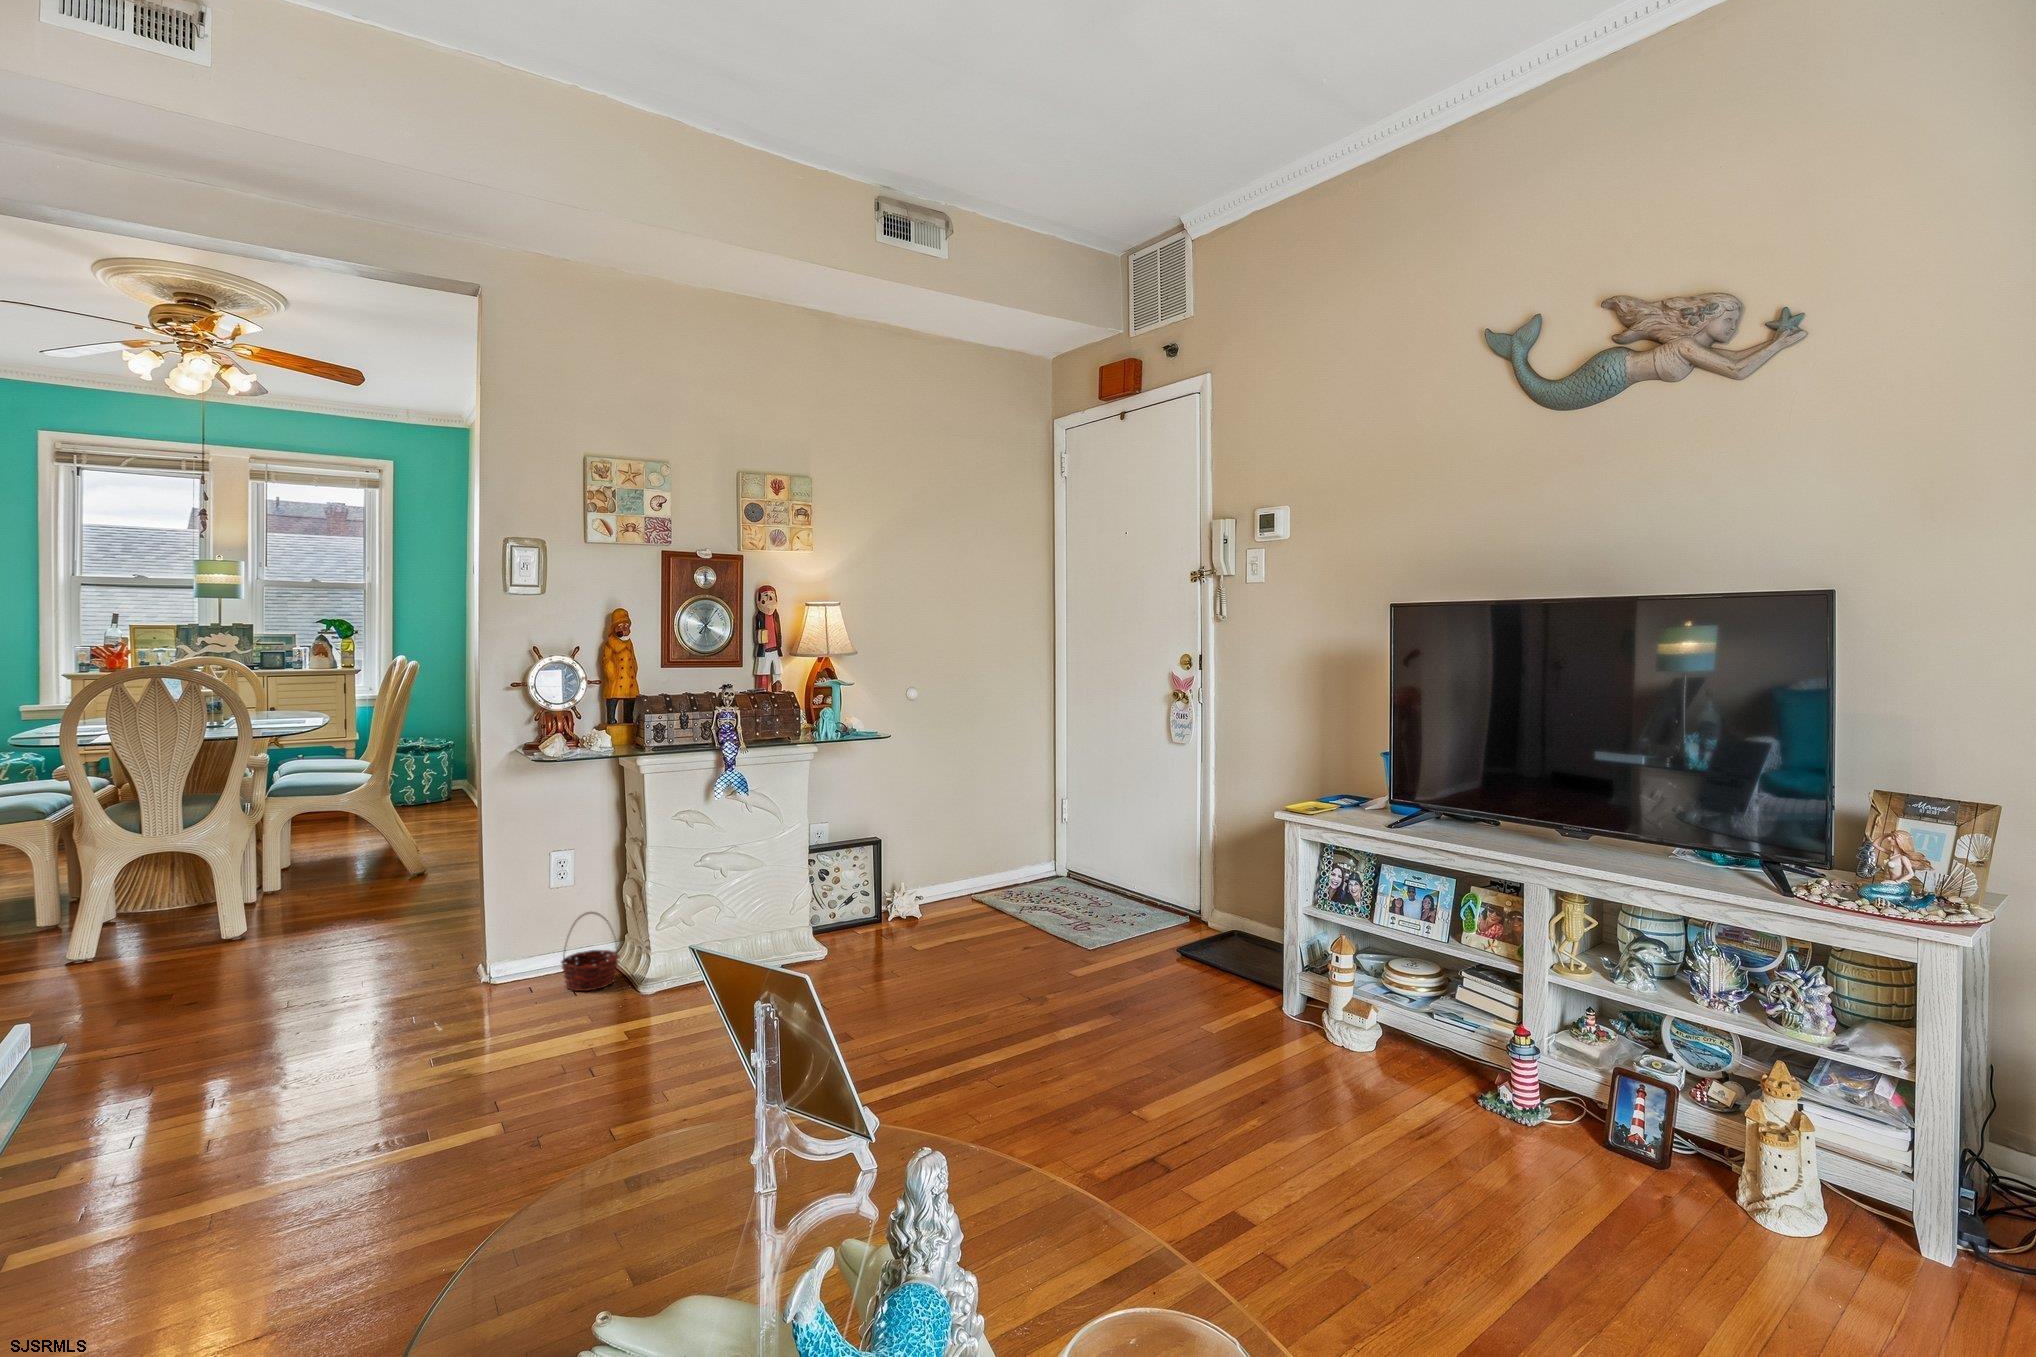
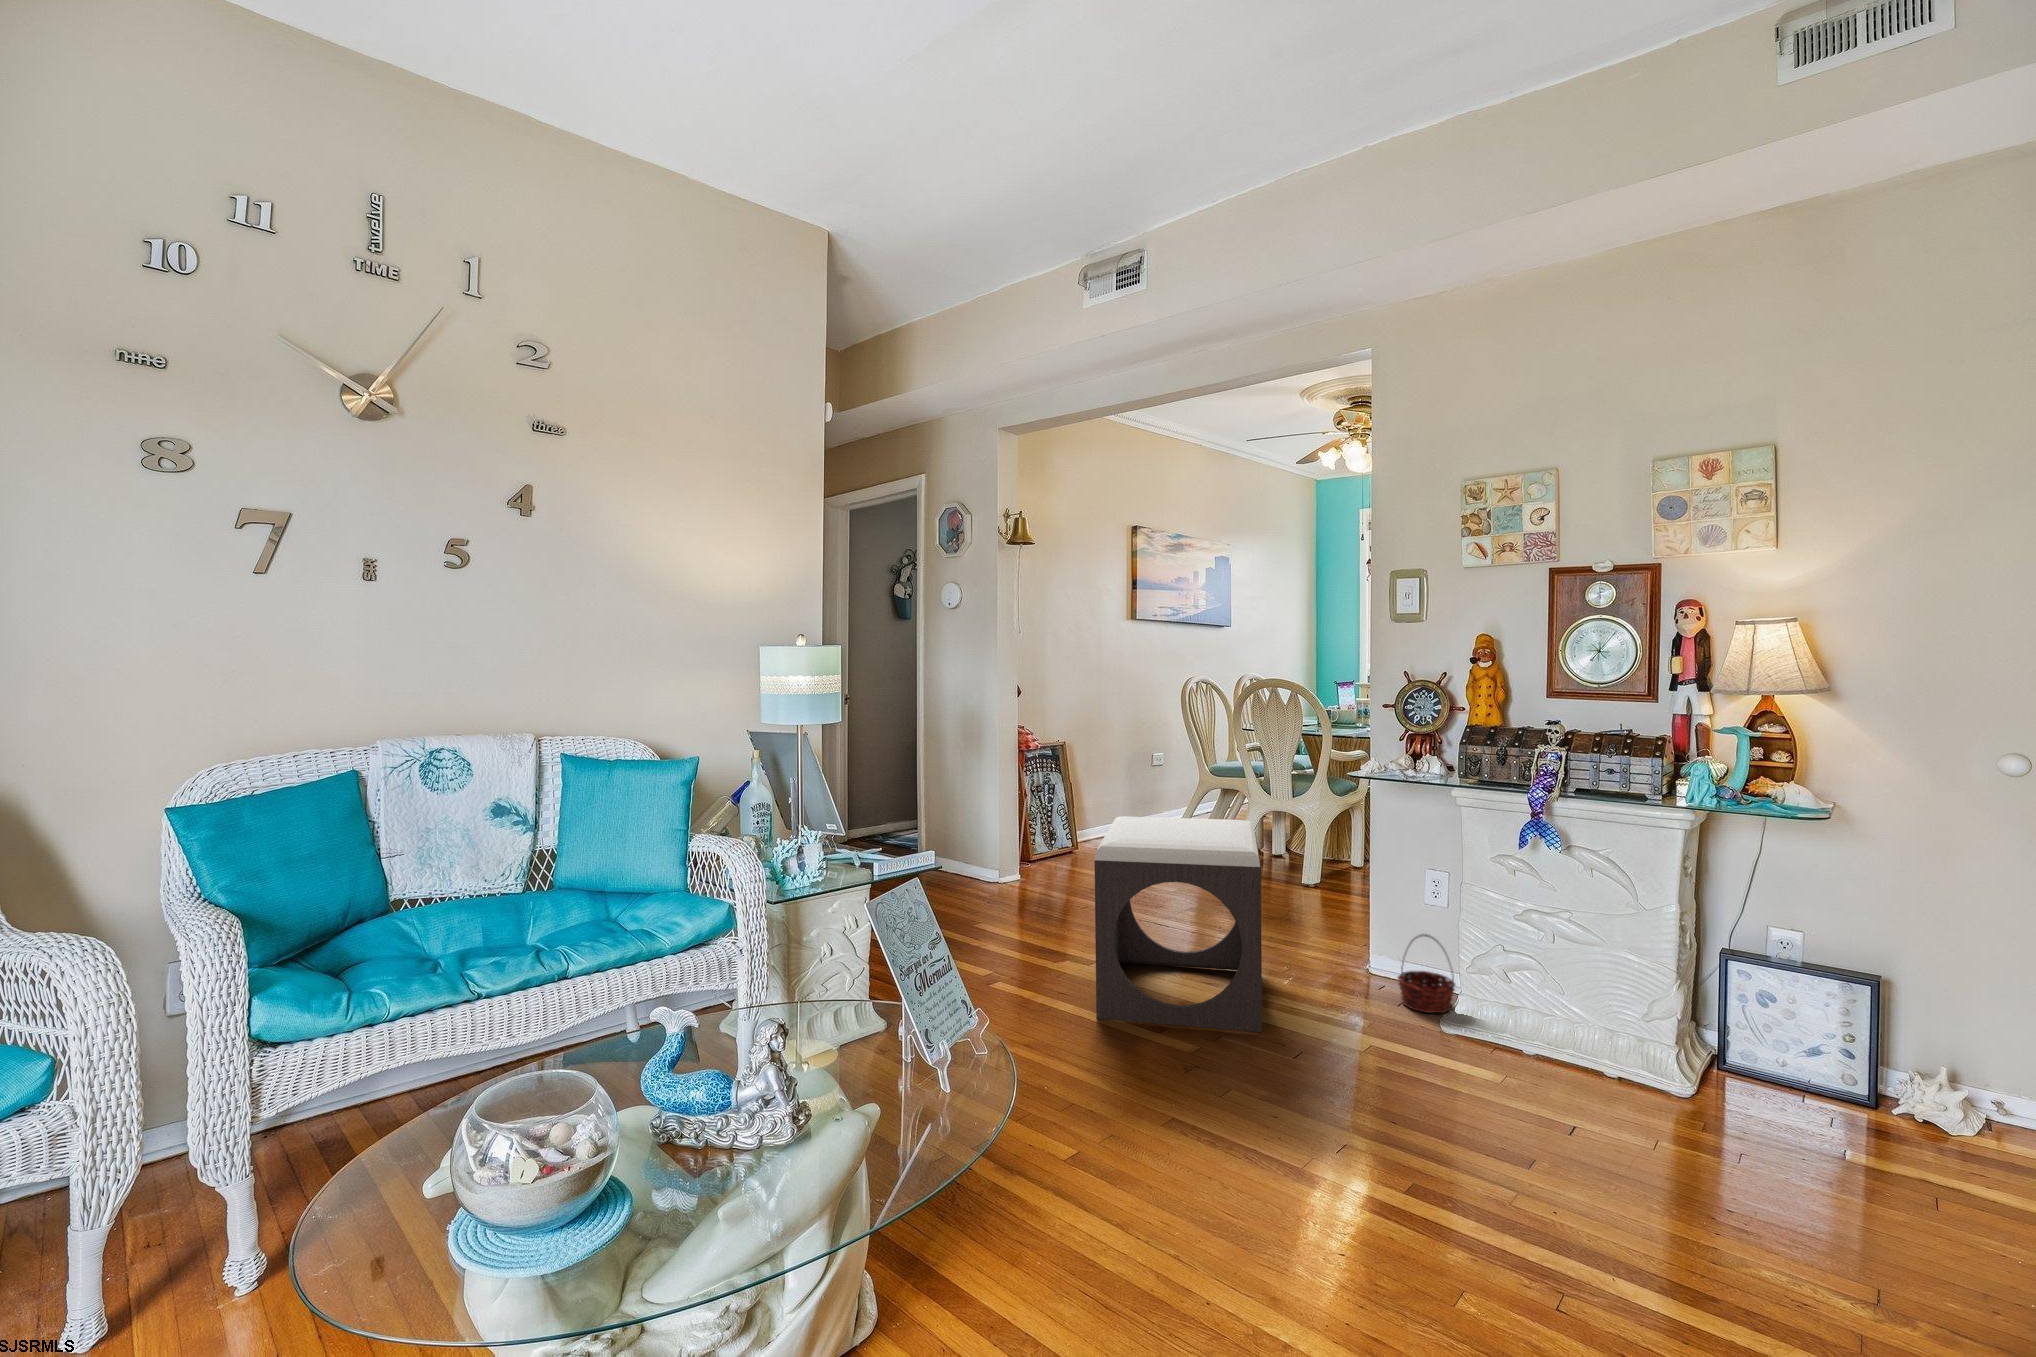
footstool: none [155,838,498,1159] -> present [1095,817,1262,1032]

